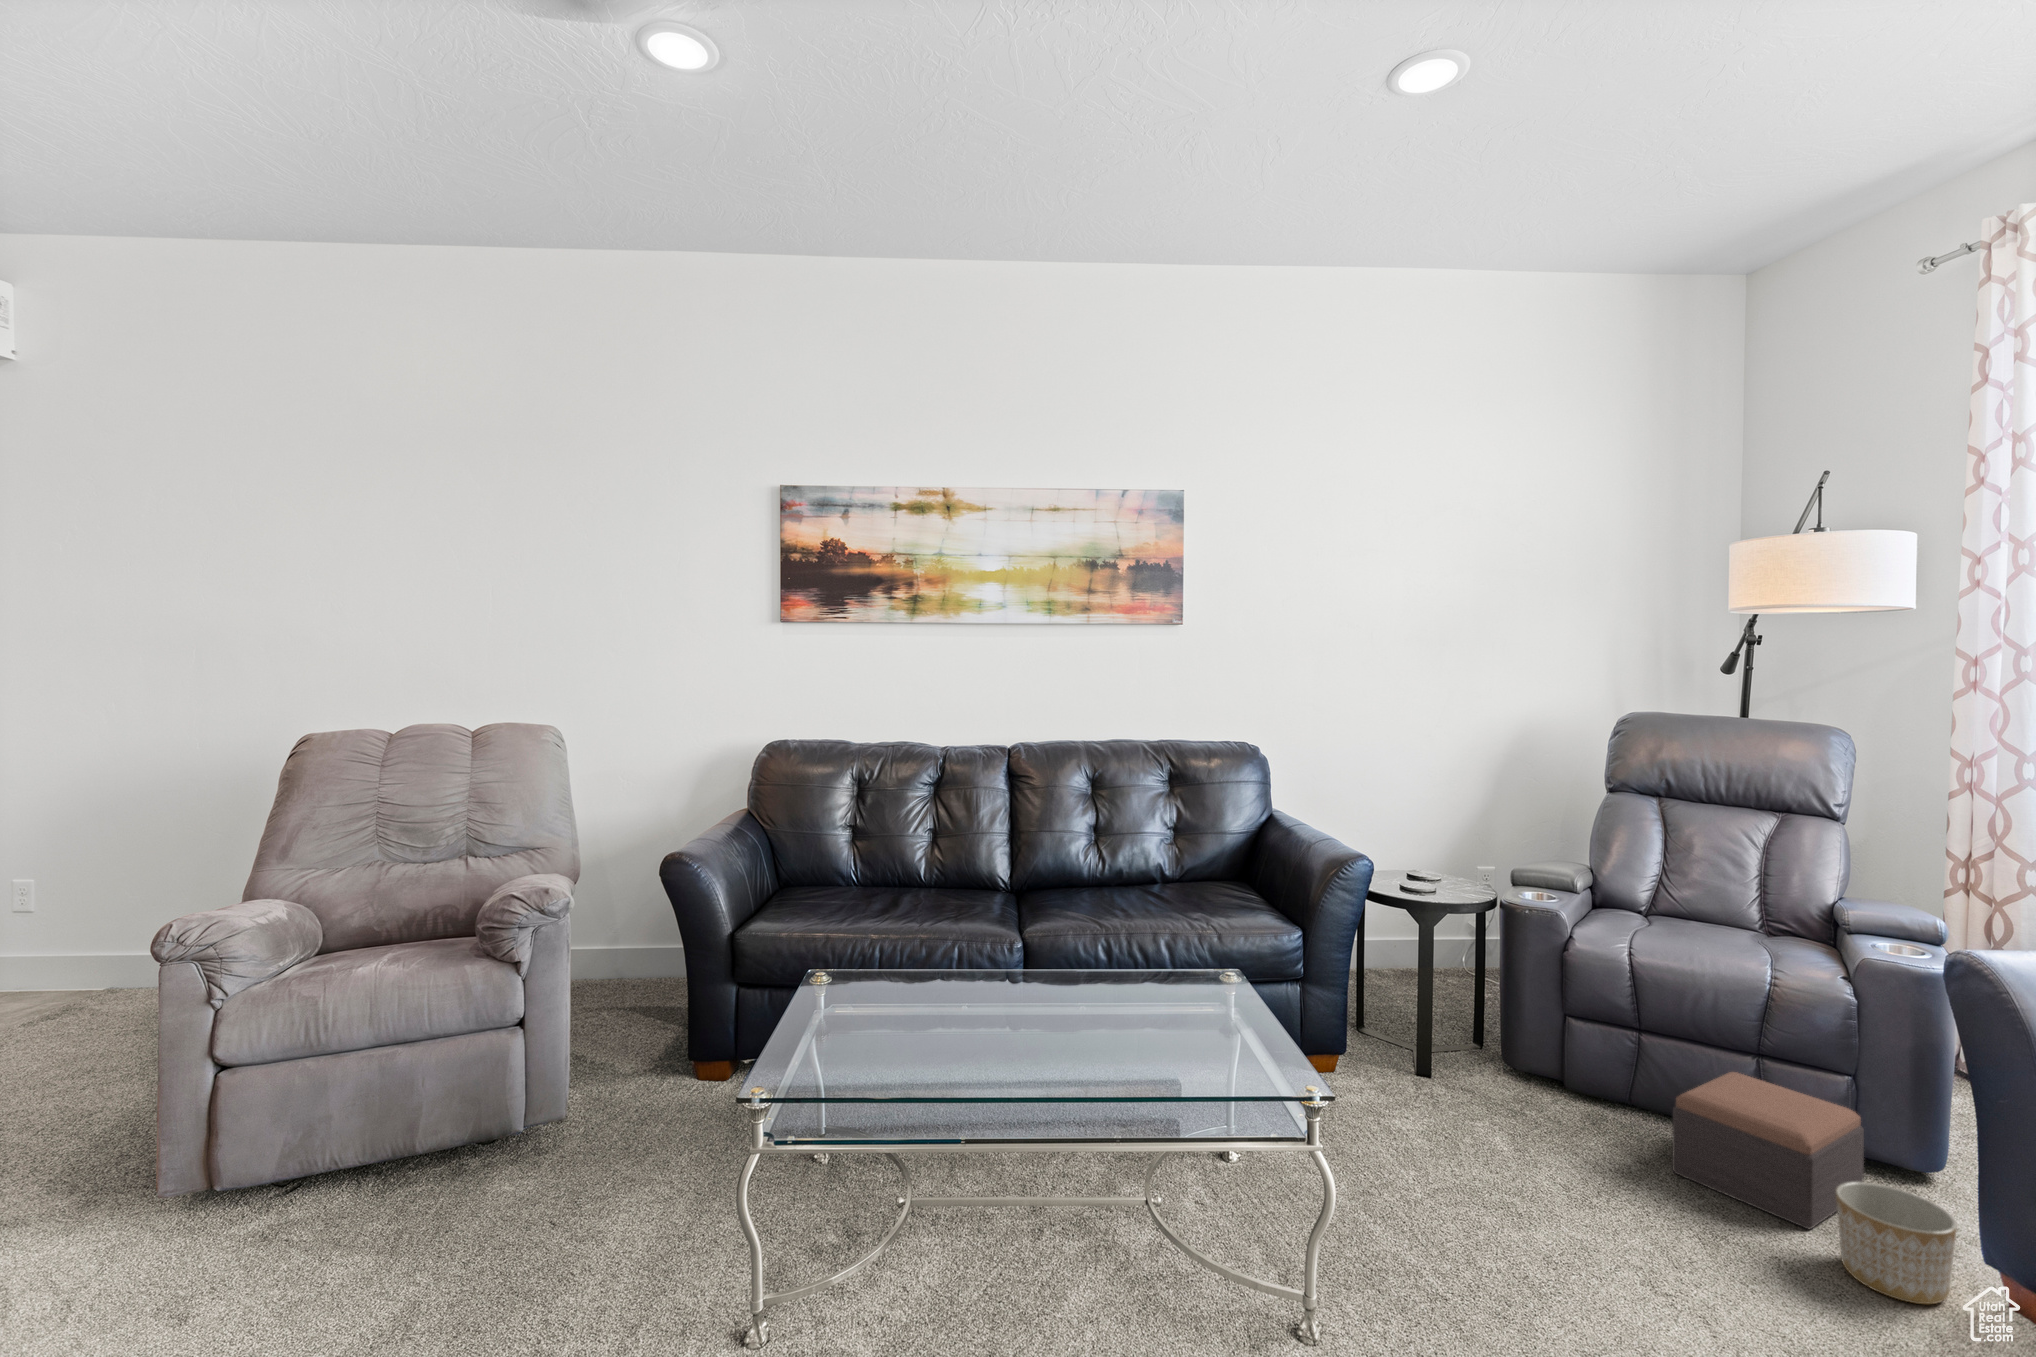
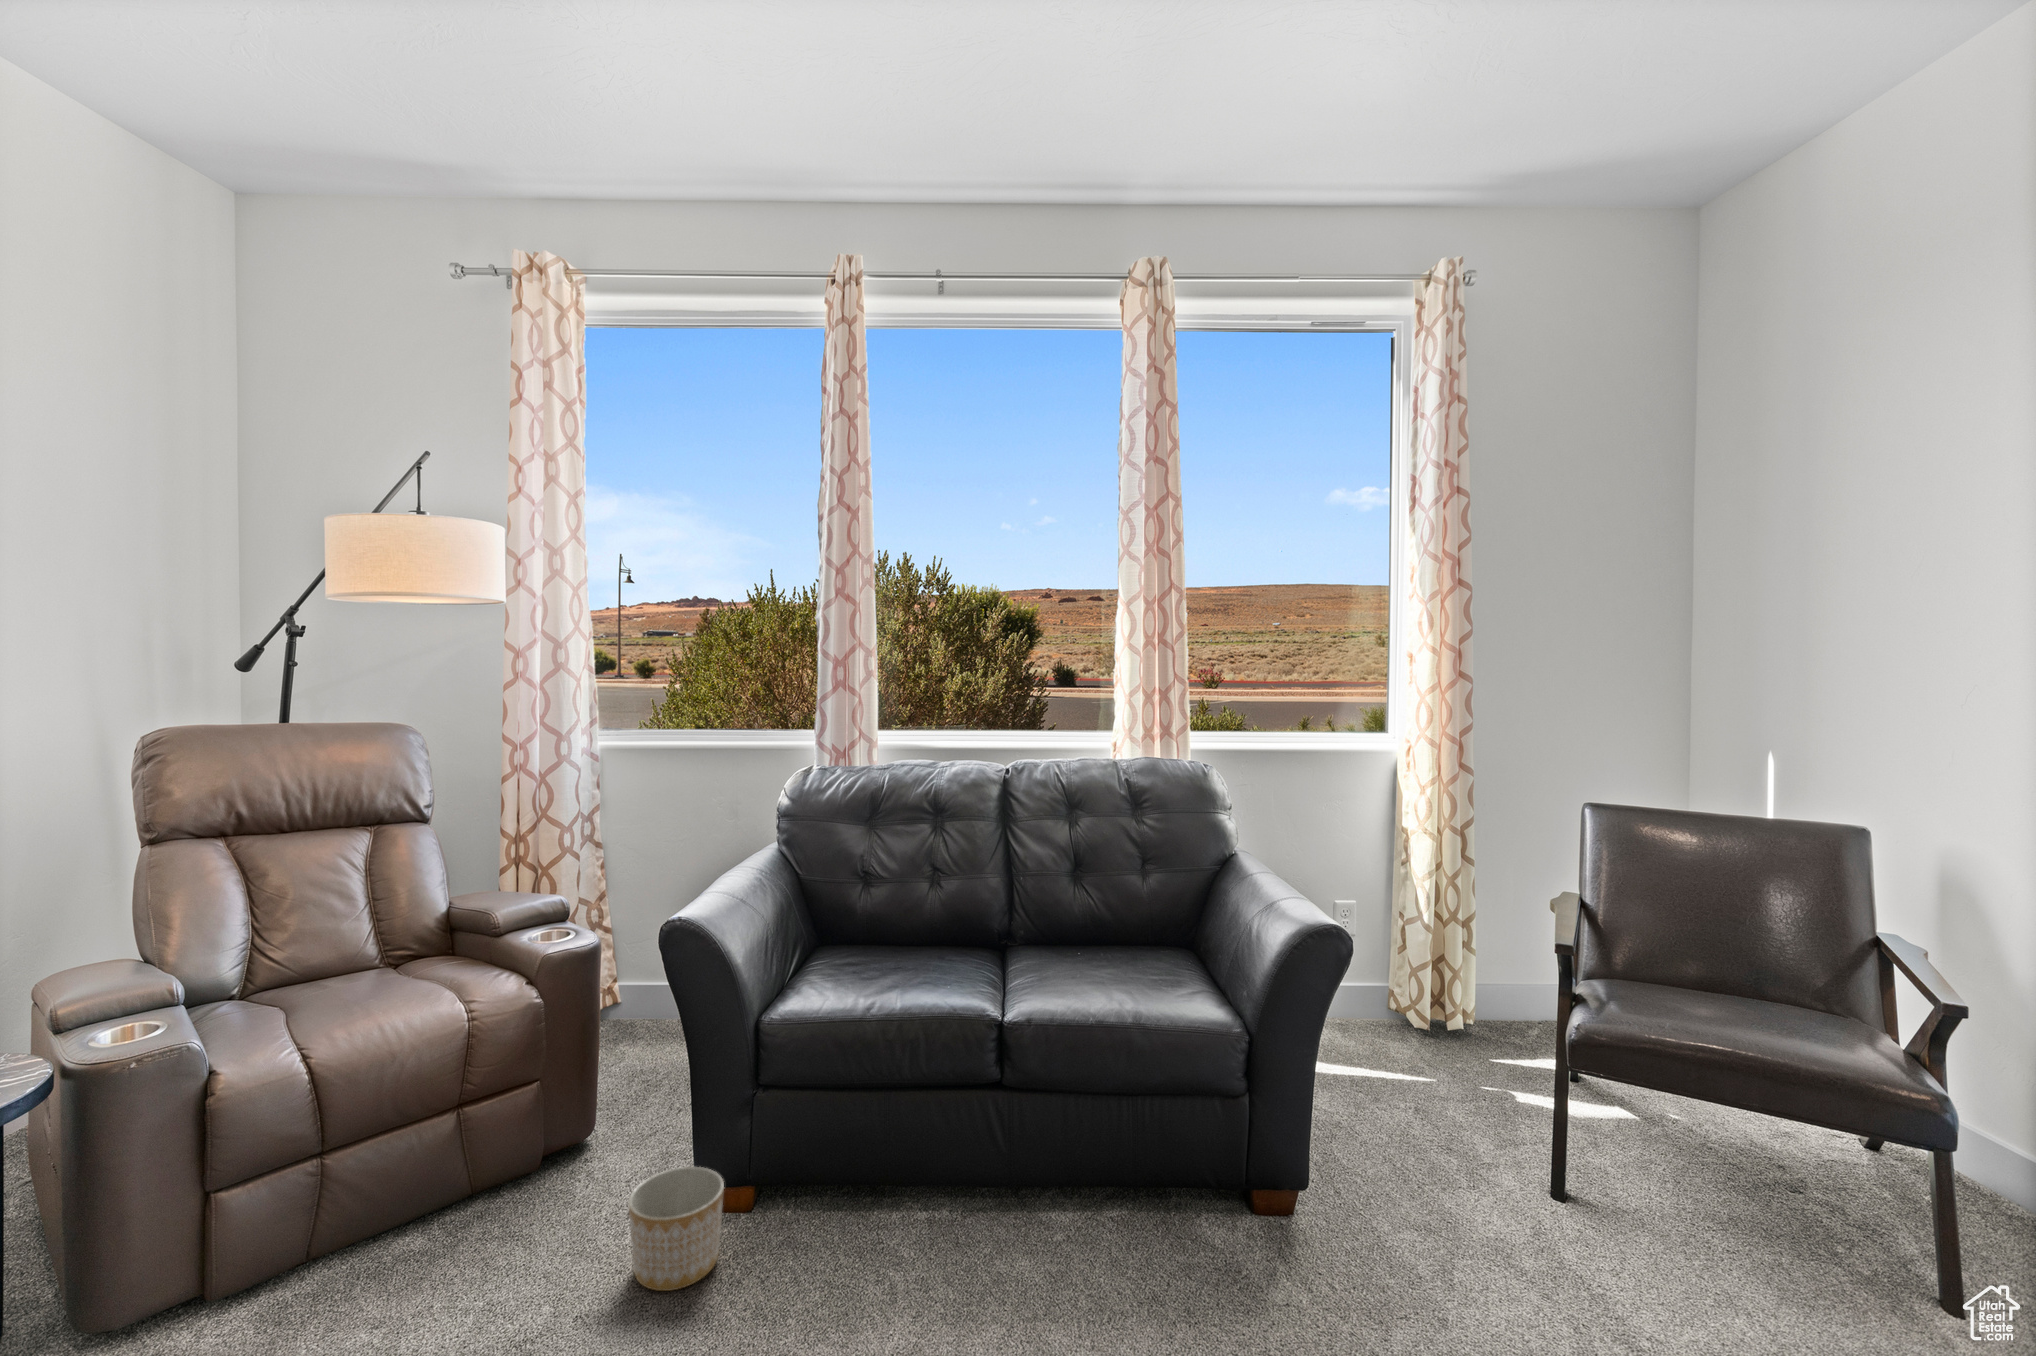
footstool: present [1672,1072,1864,1229] -> none [420,1119,588,1319]

